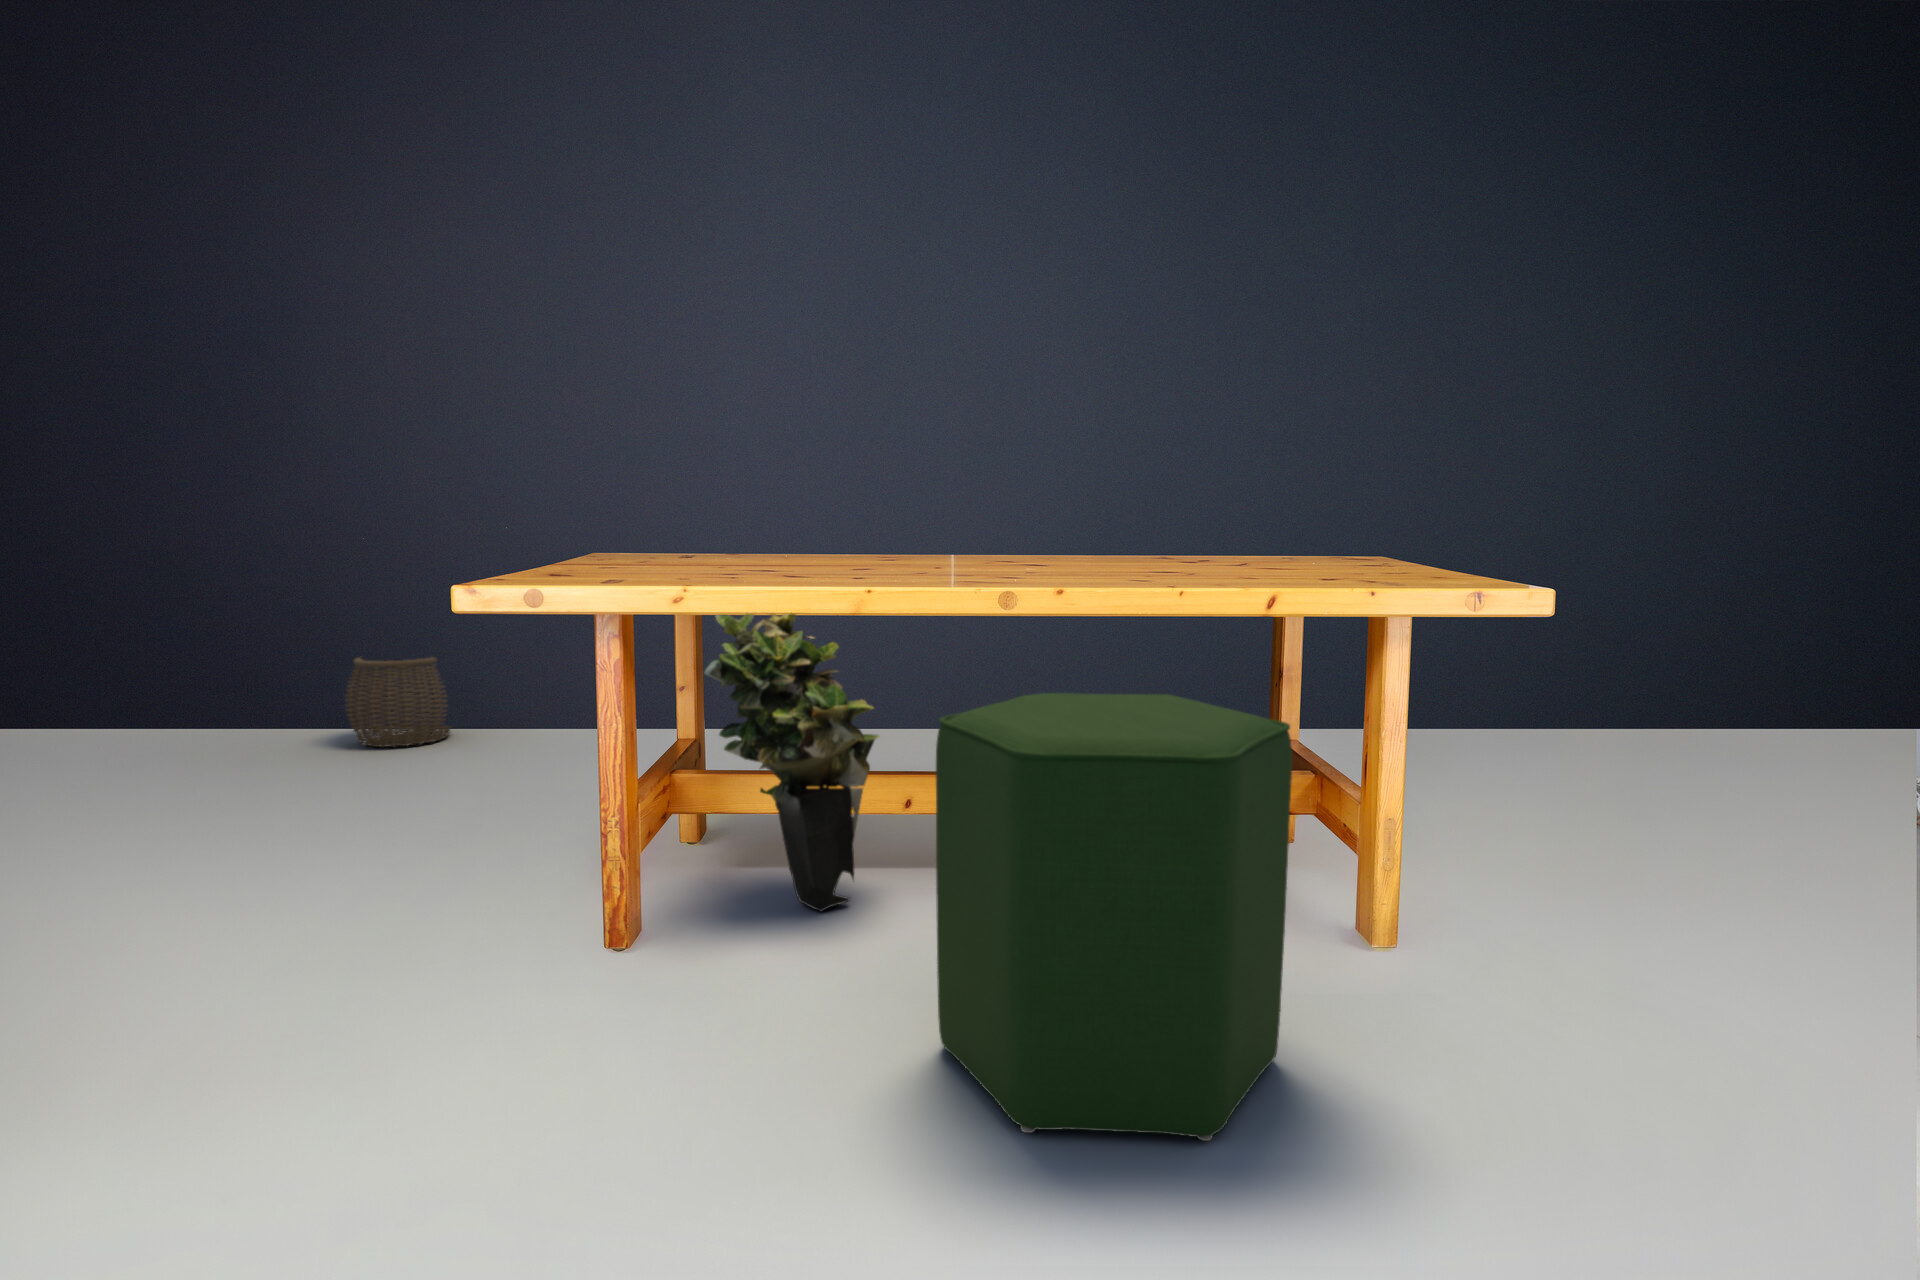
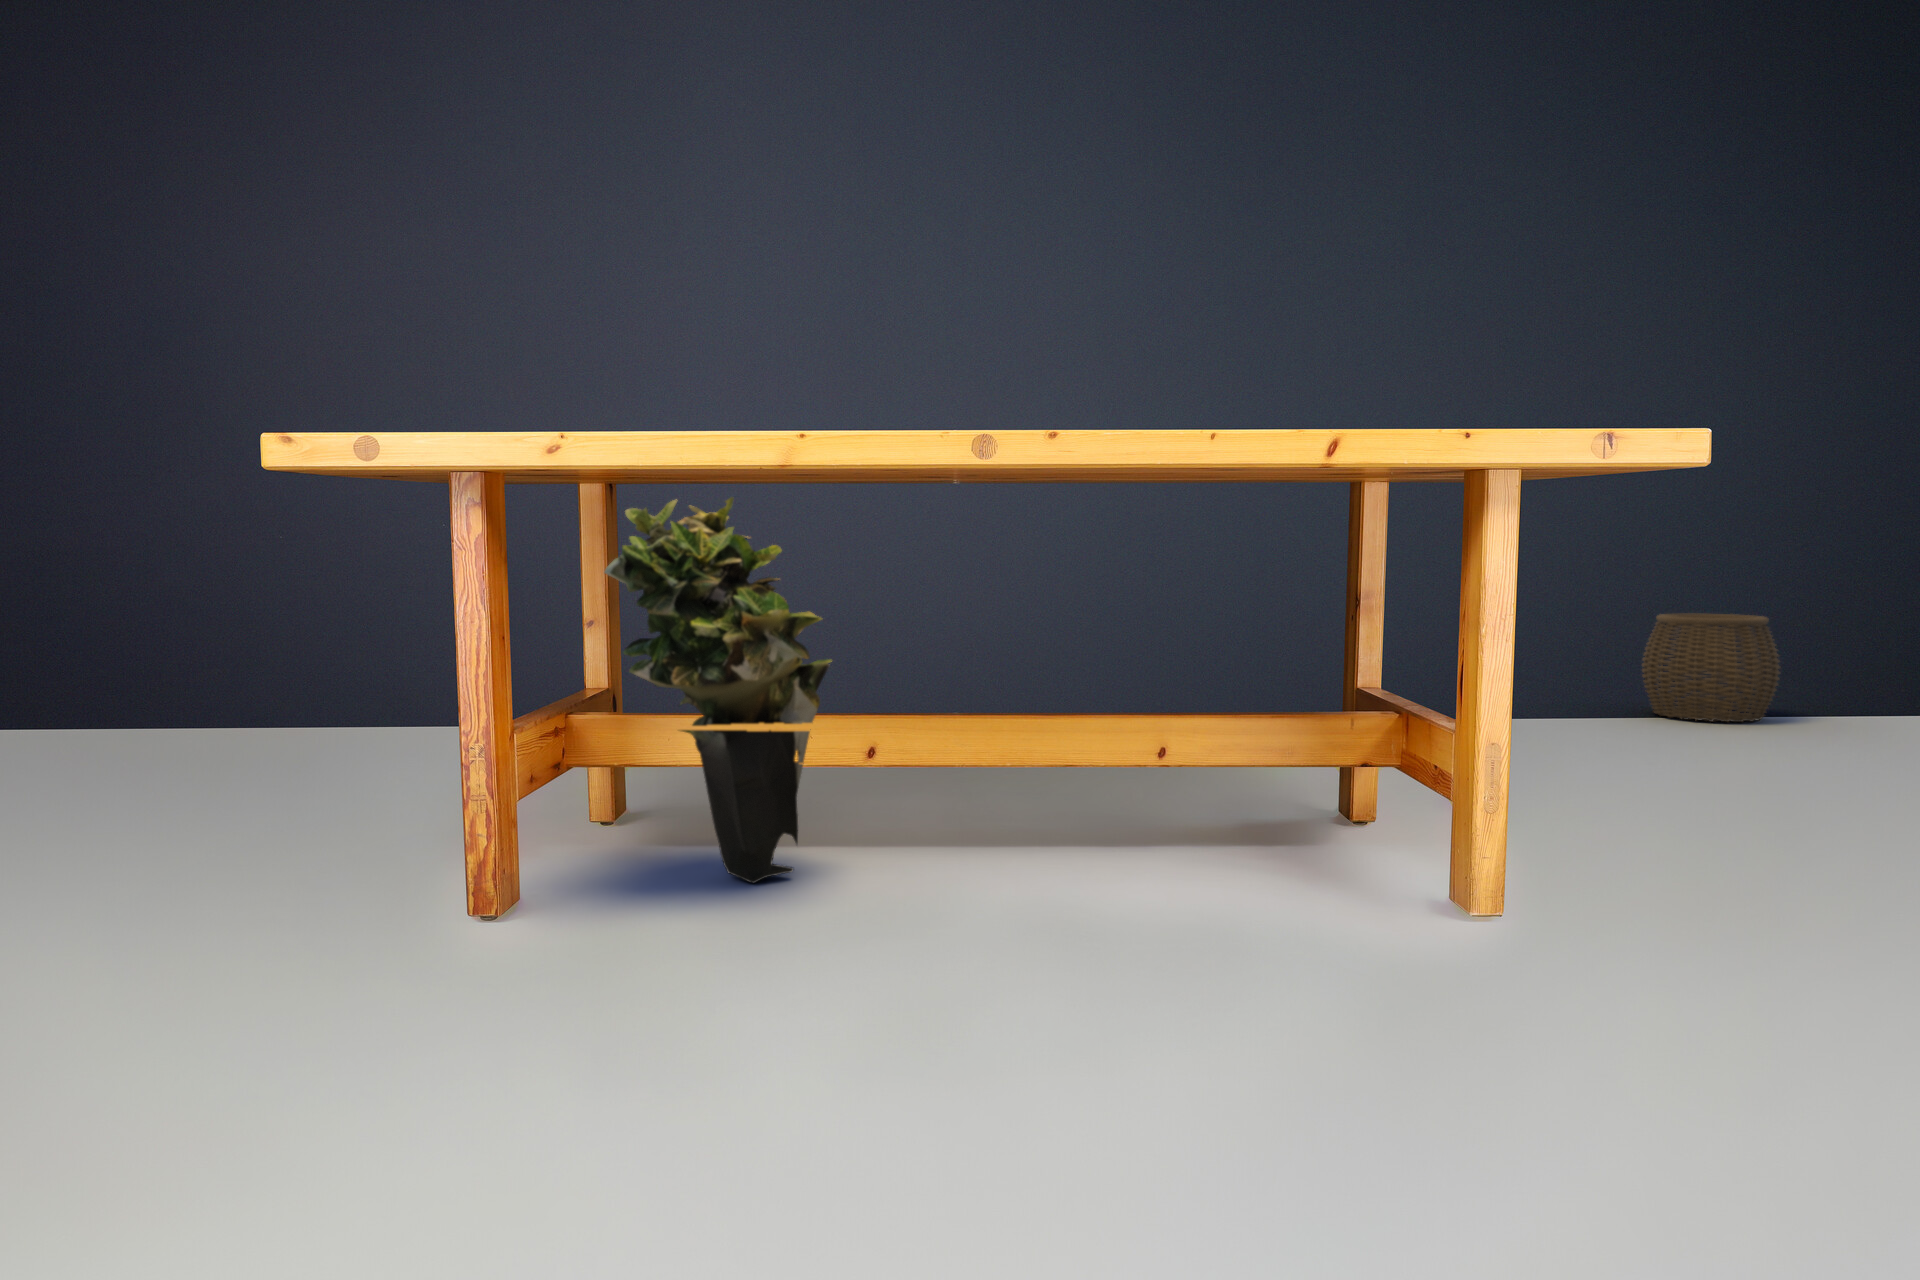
woven basket: present [346,656,451,747] -> present [1642,613,1780,722]
ottoman: present [936,693,1292,1141] -> none [877,553,1354,1114]

